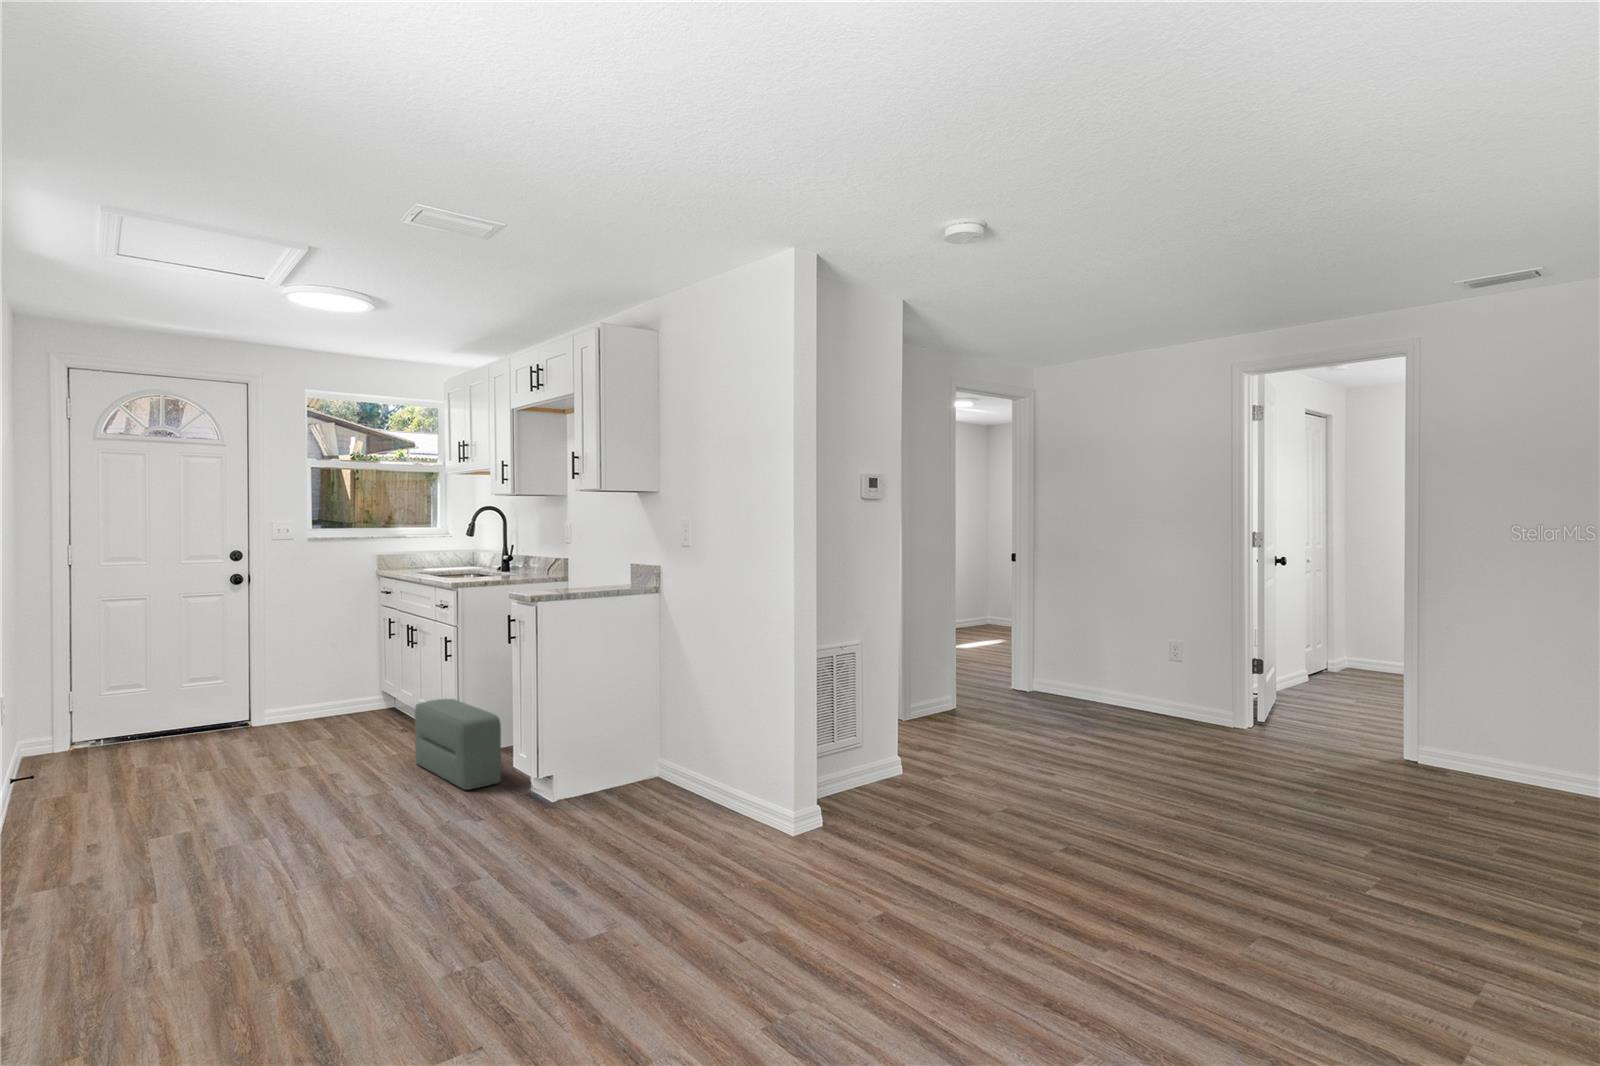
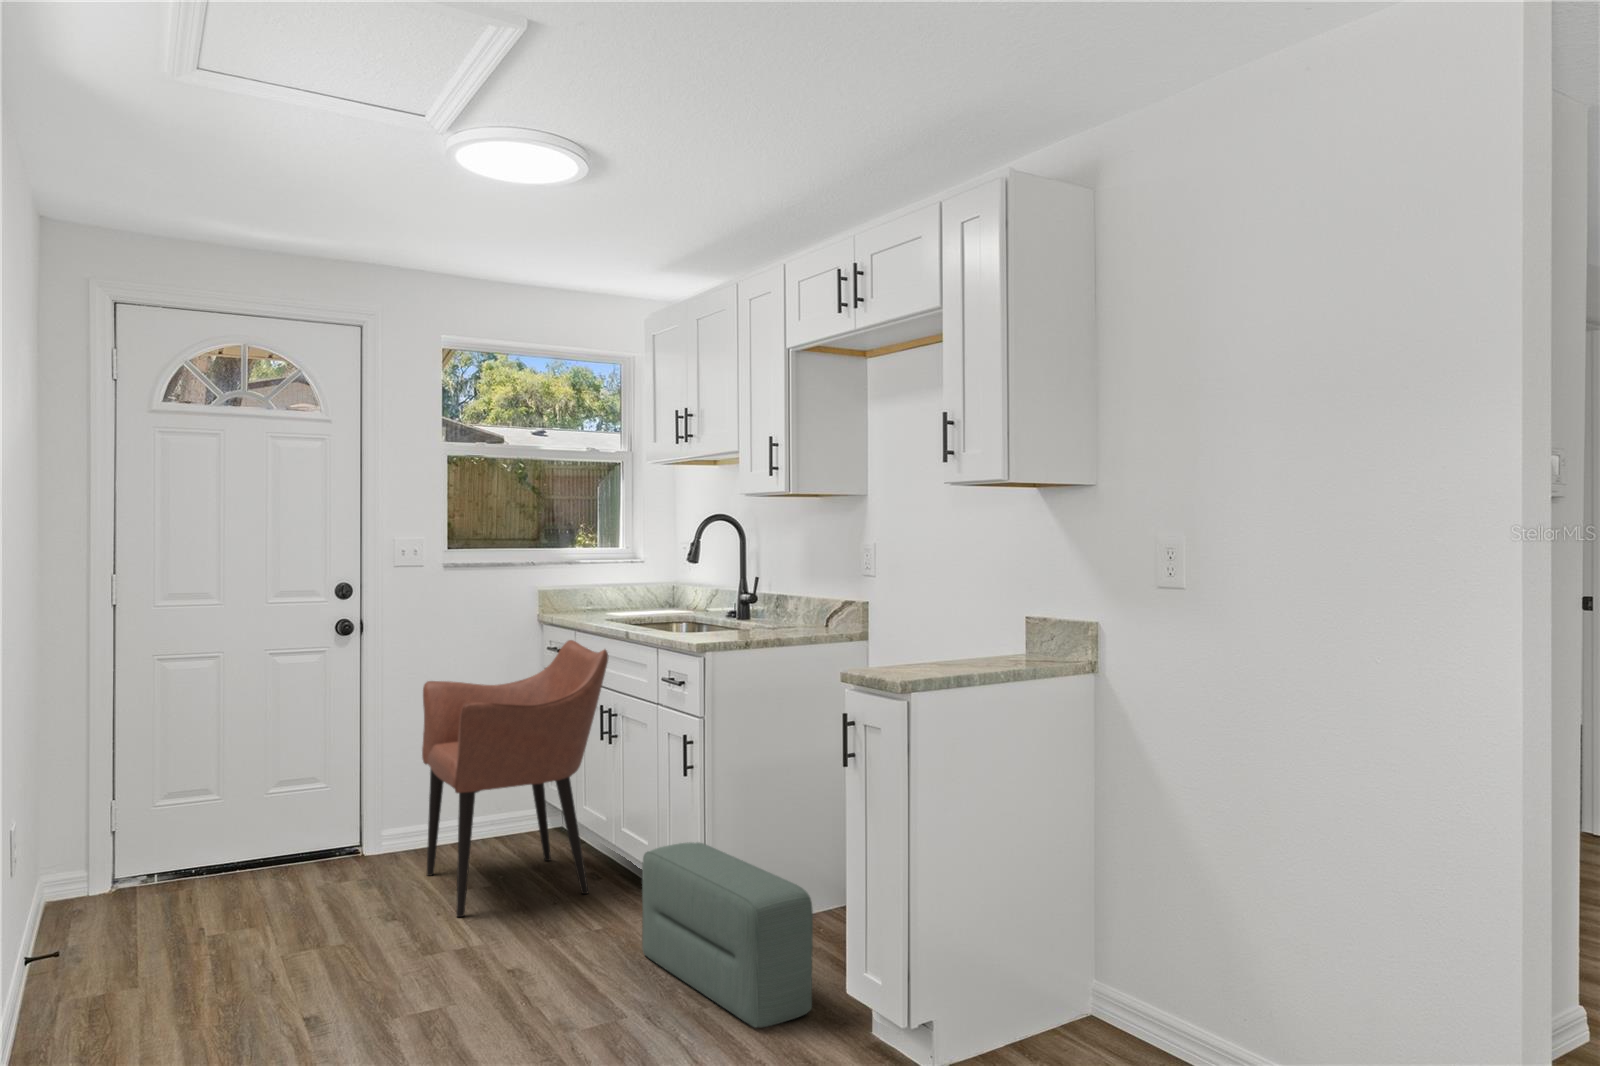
armchair: none [288,586,408,752] -> present [422,640,608,917]

